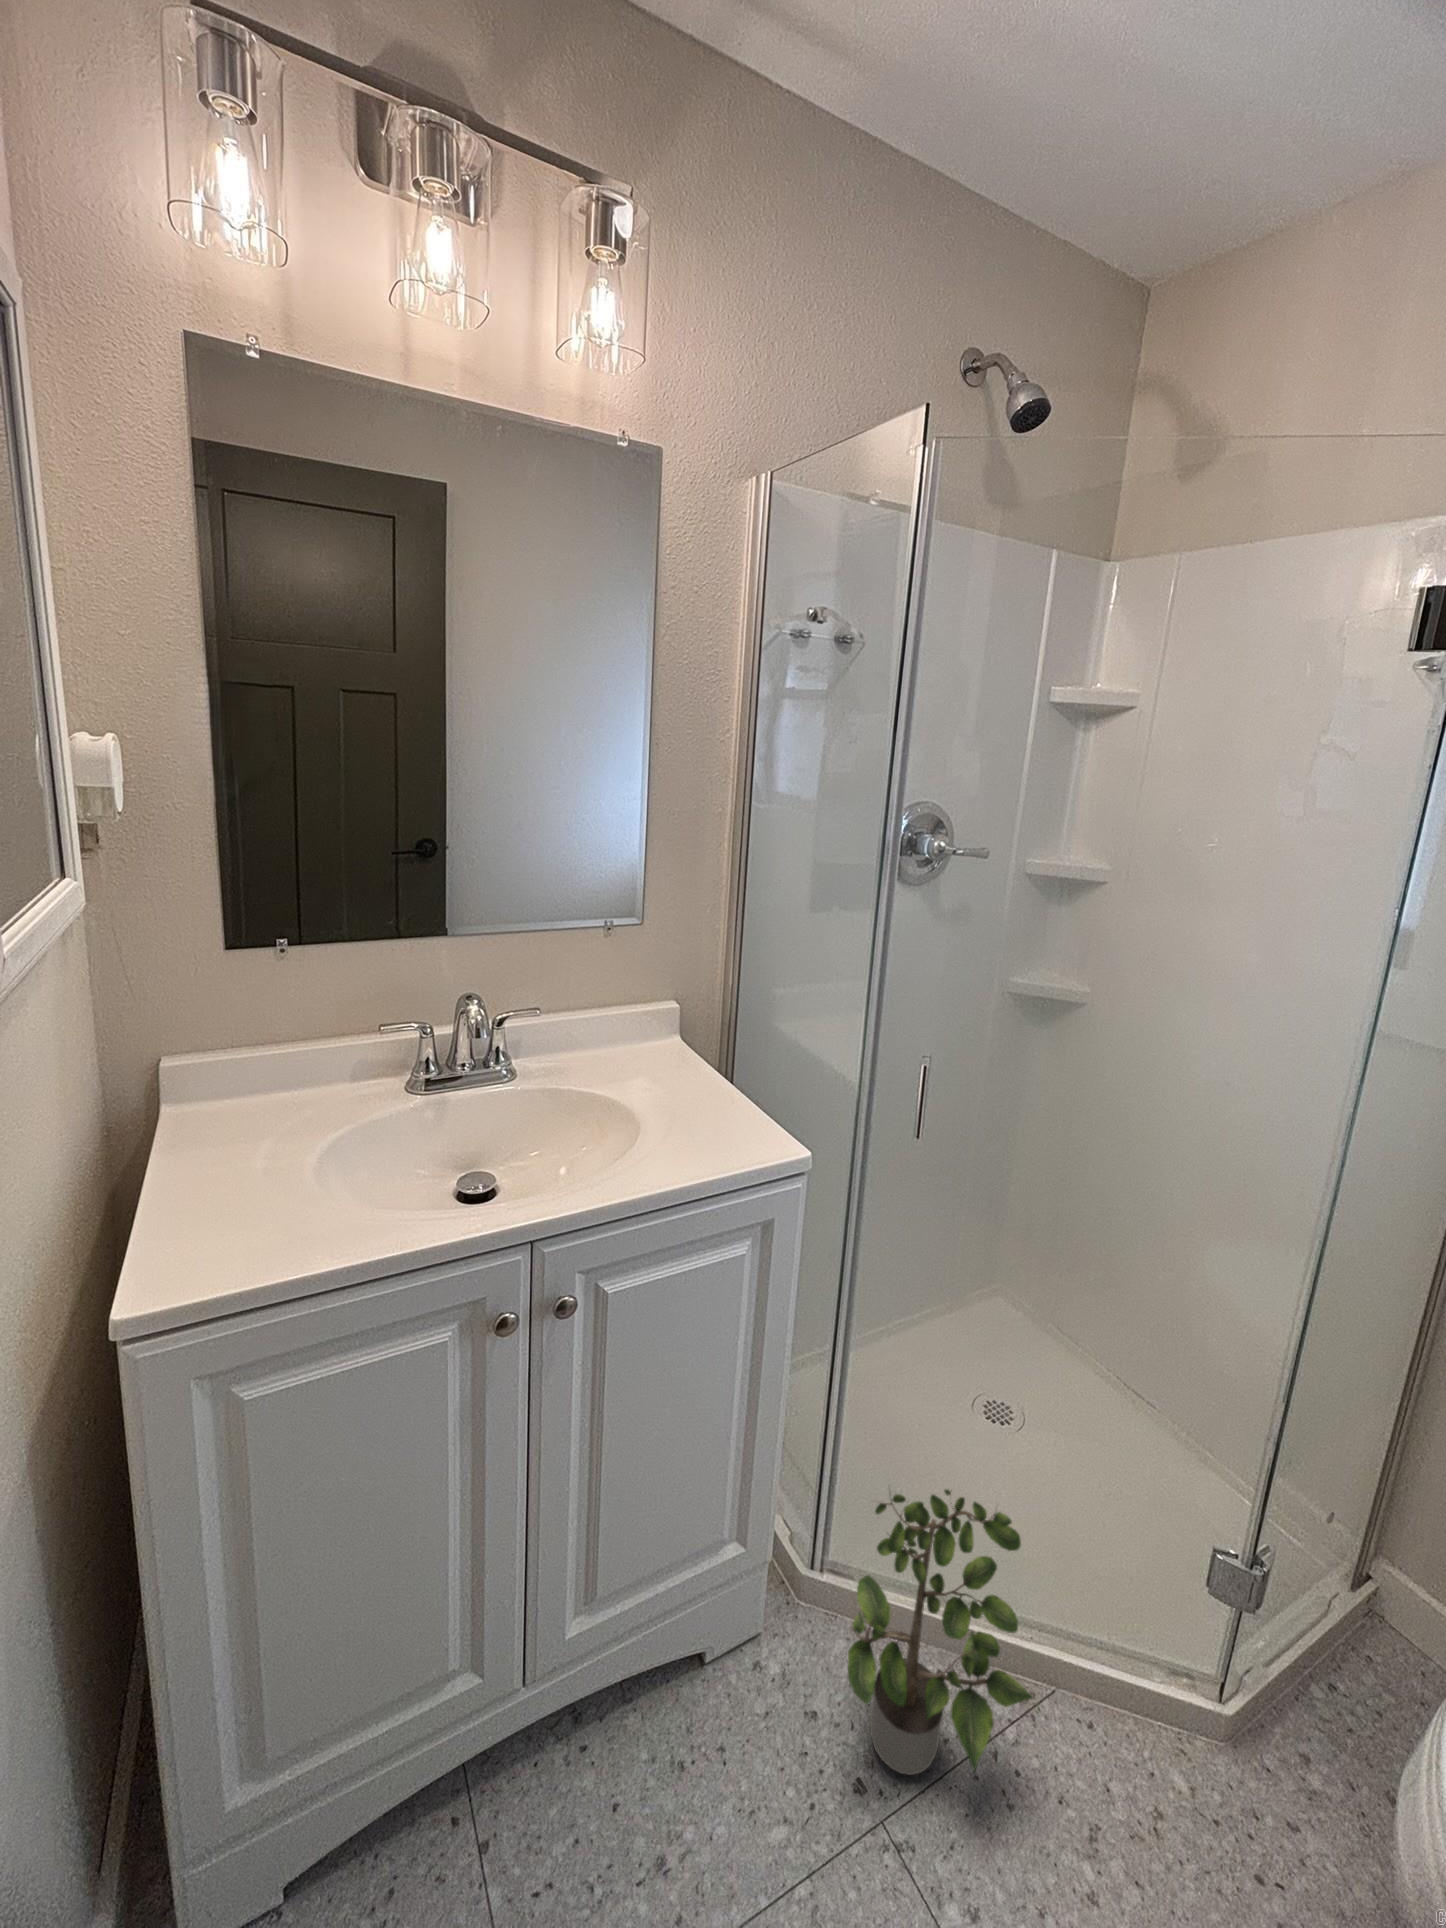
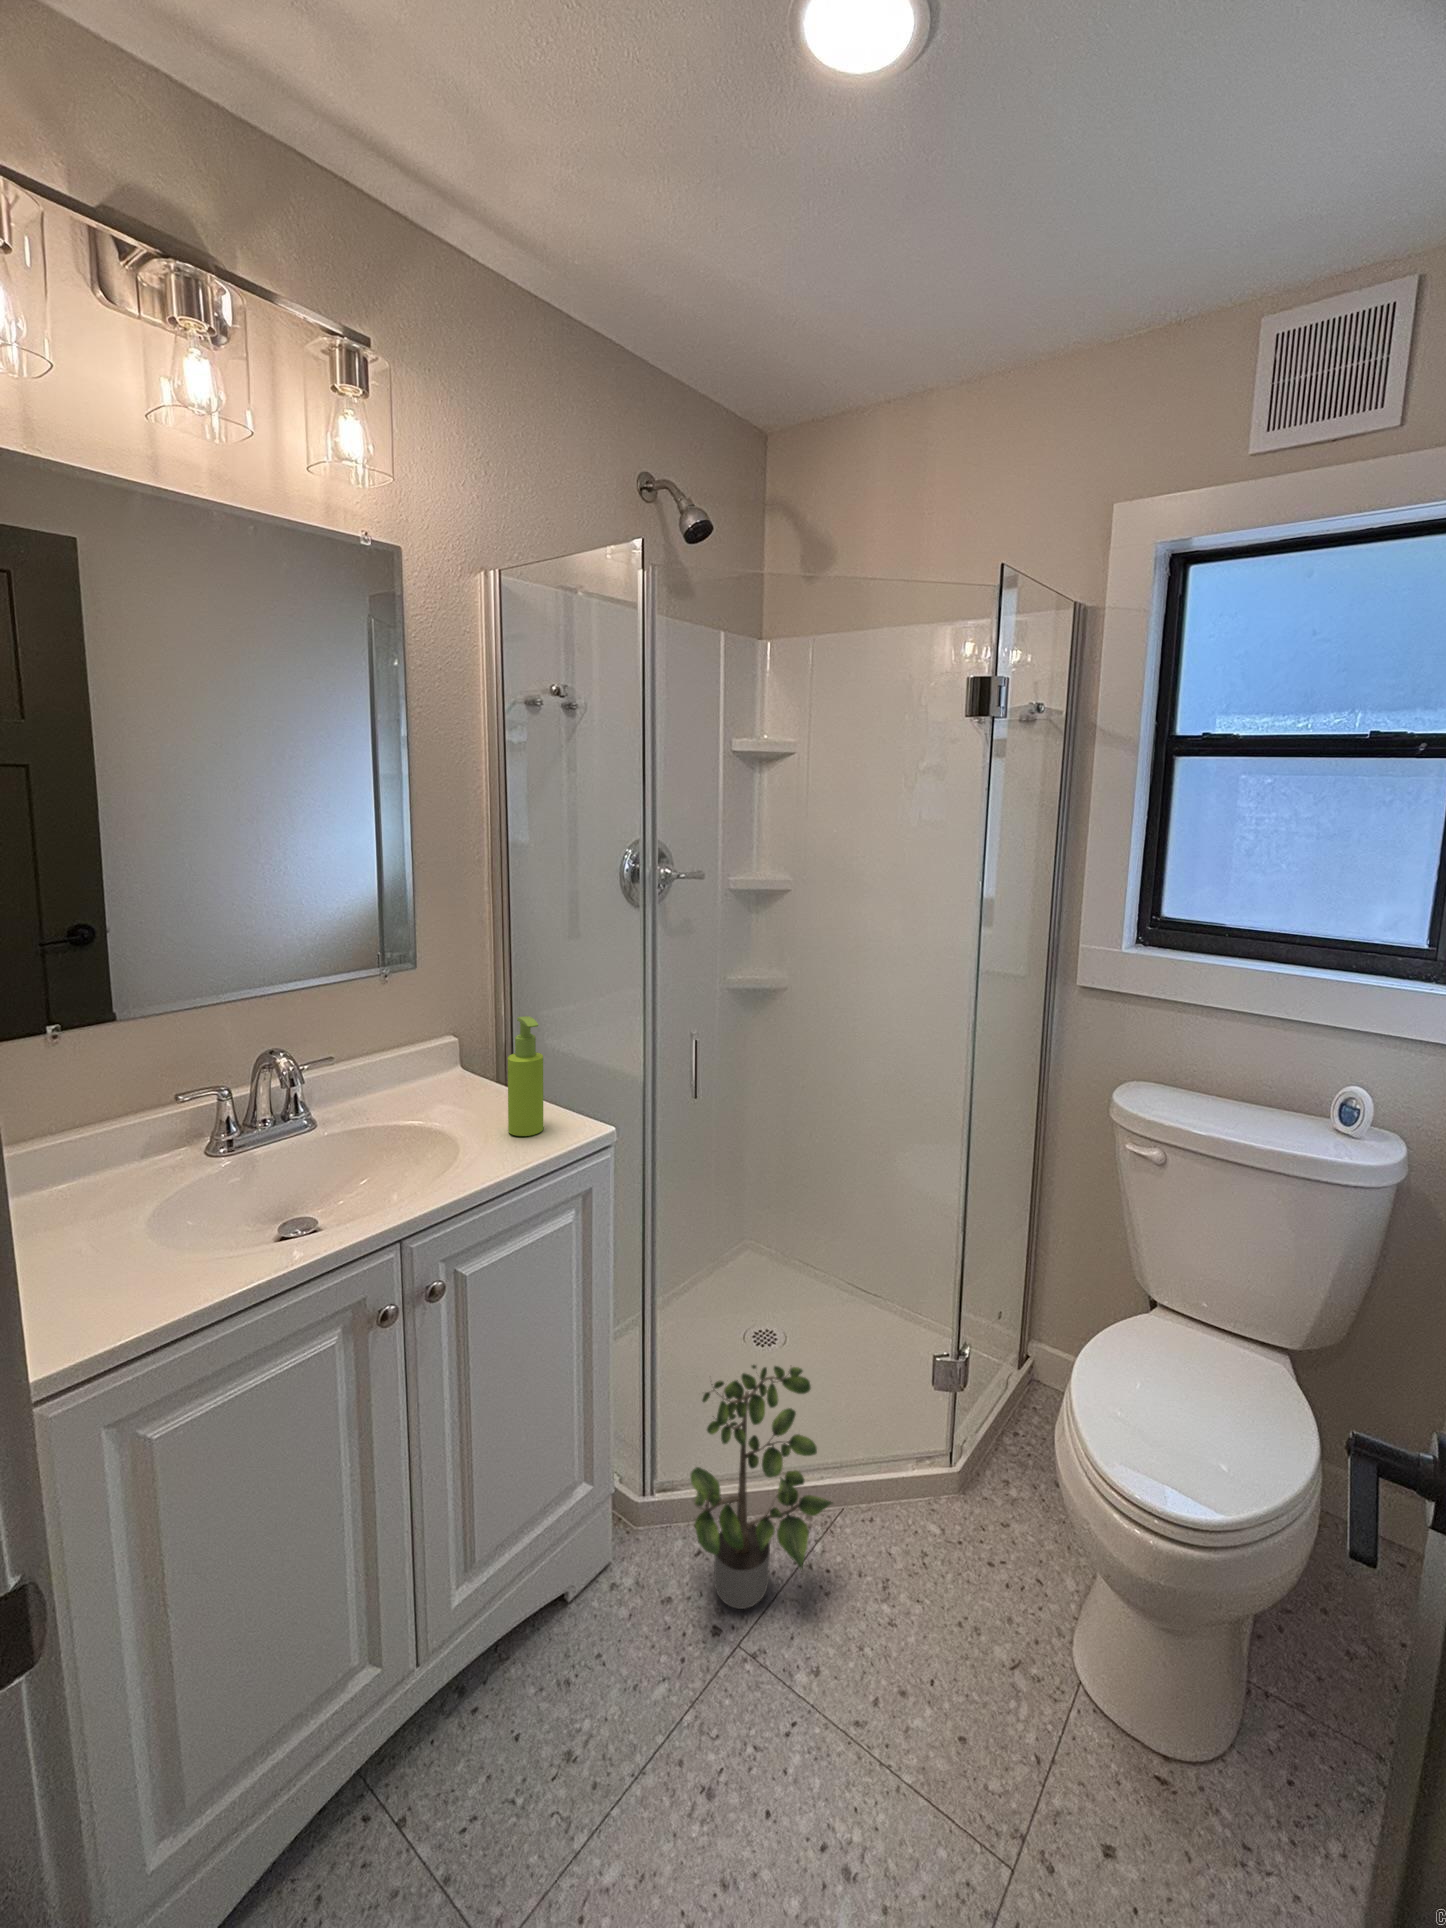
soap dispenser: none [692,1003,738,1142] -> present [508,1016,543,1136]

